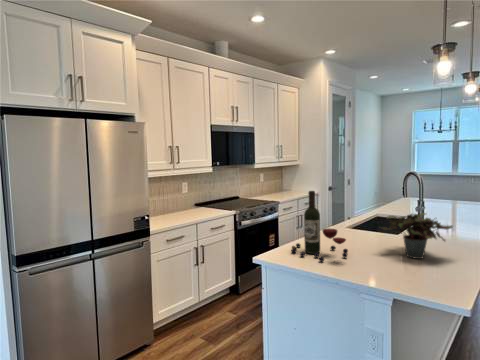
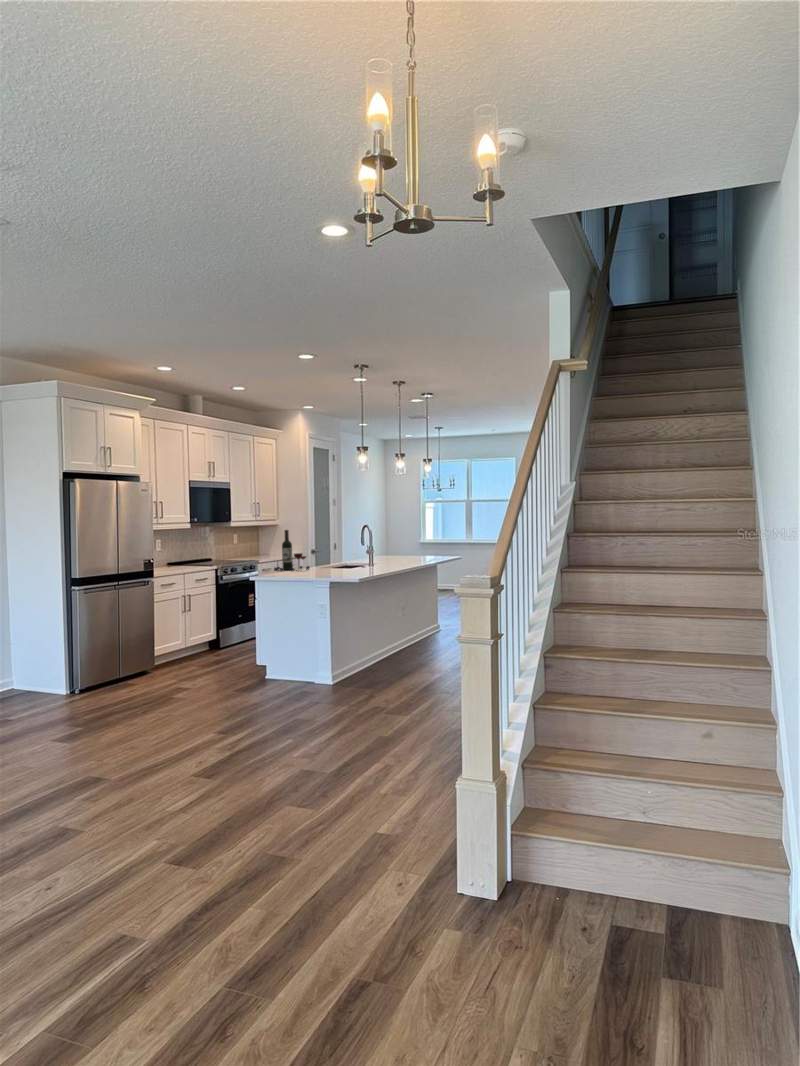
potted plant: present [382,213,453,259] -> none [328,542,368,568]

